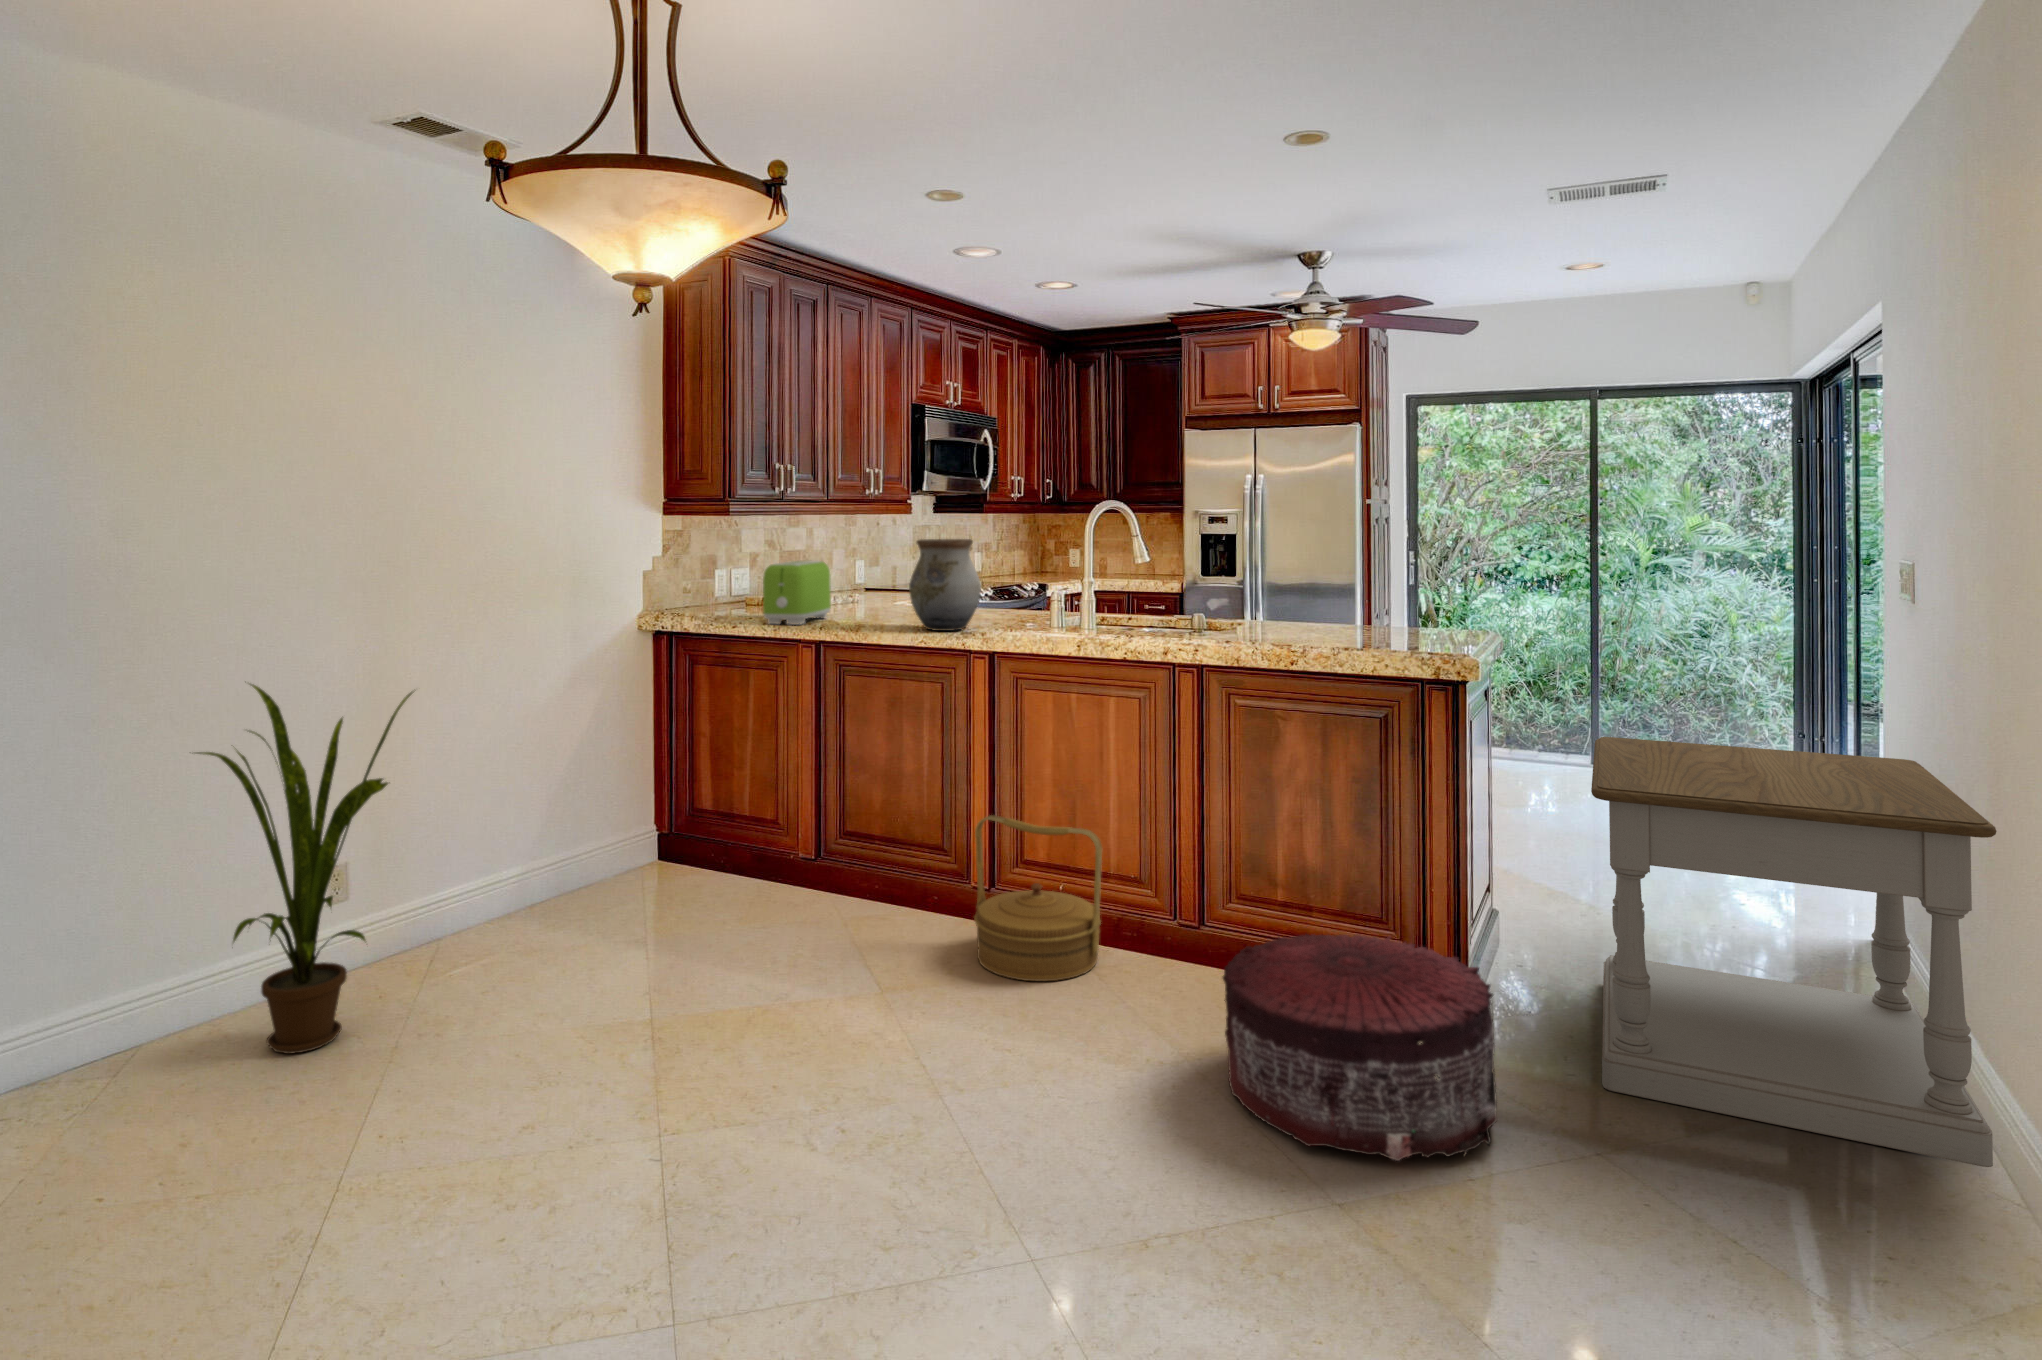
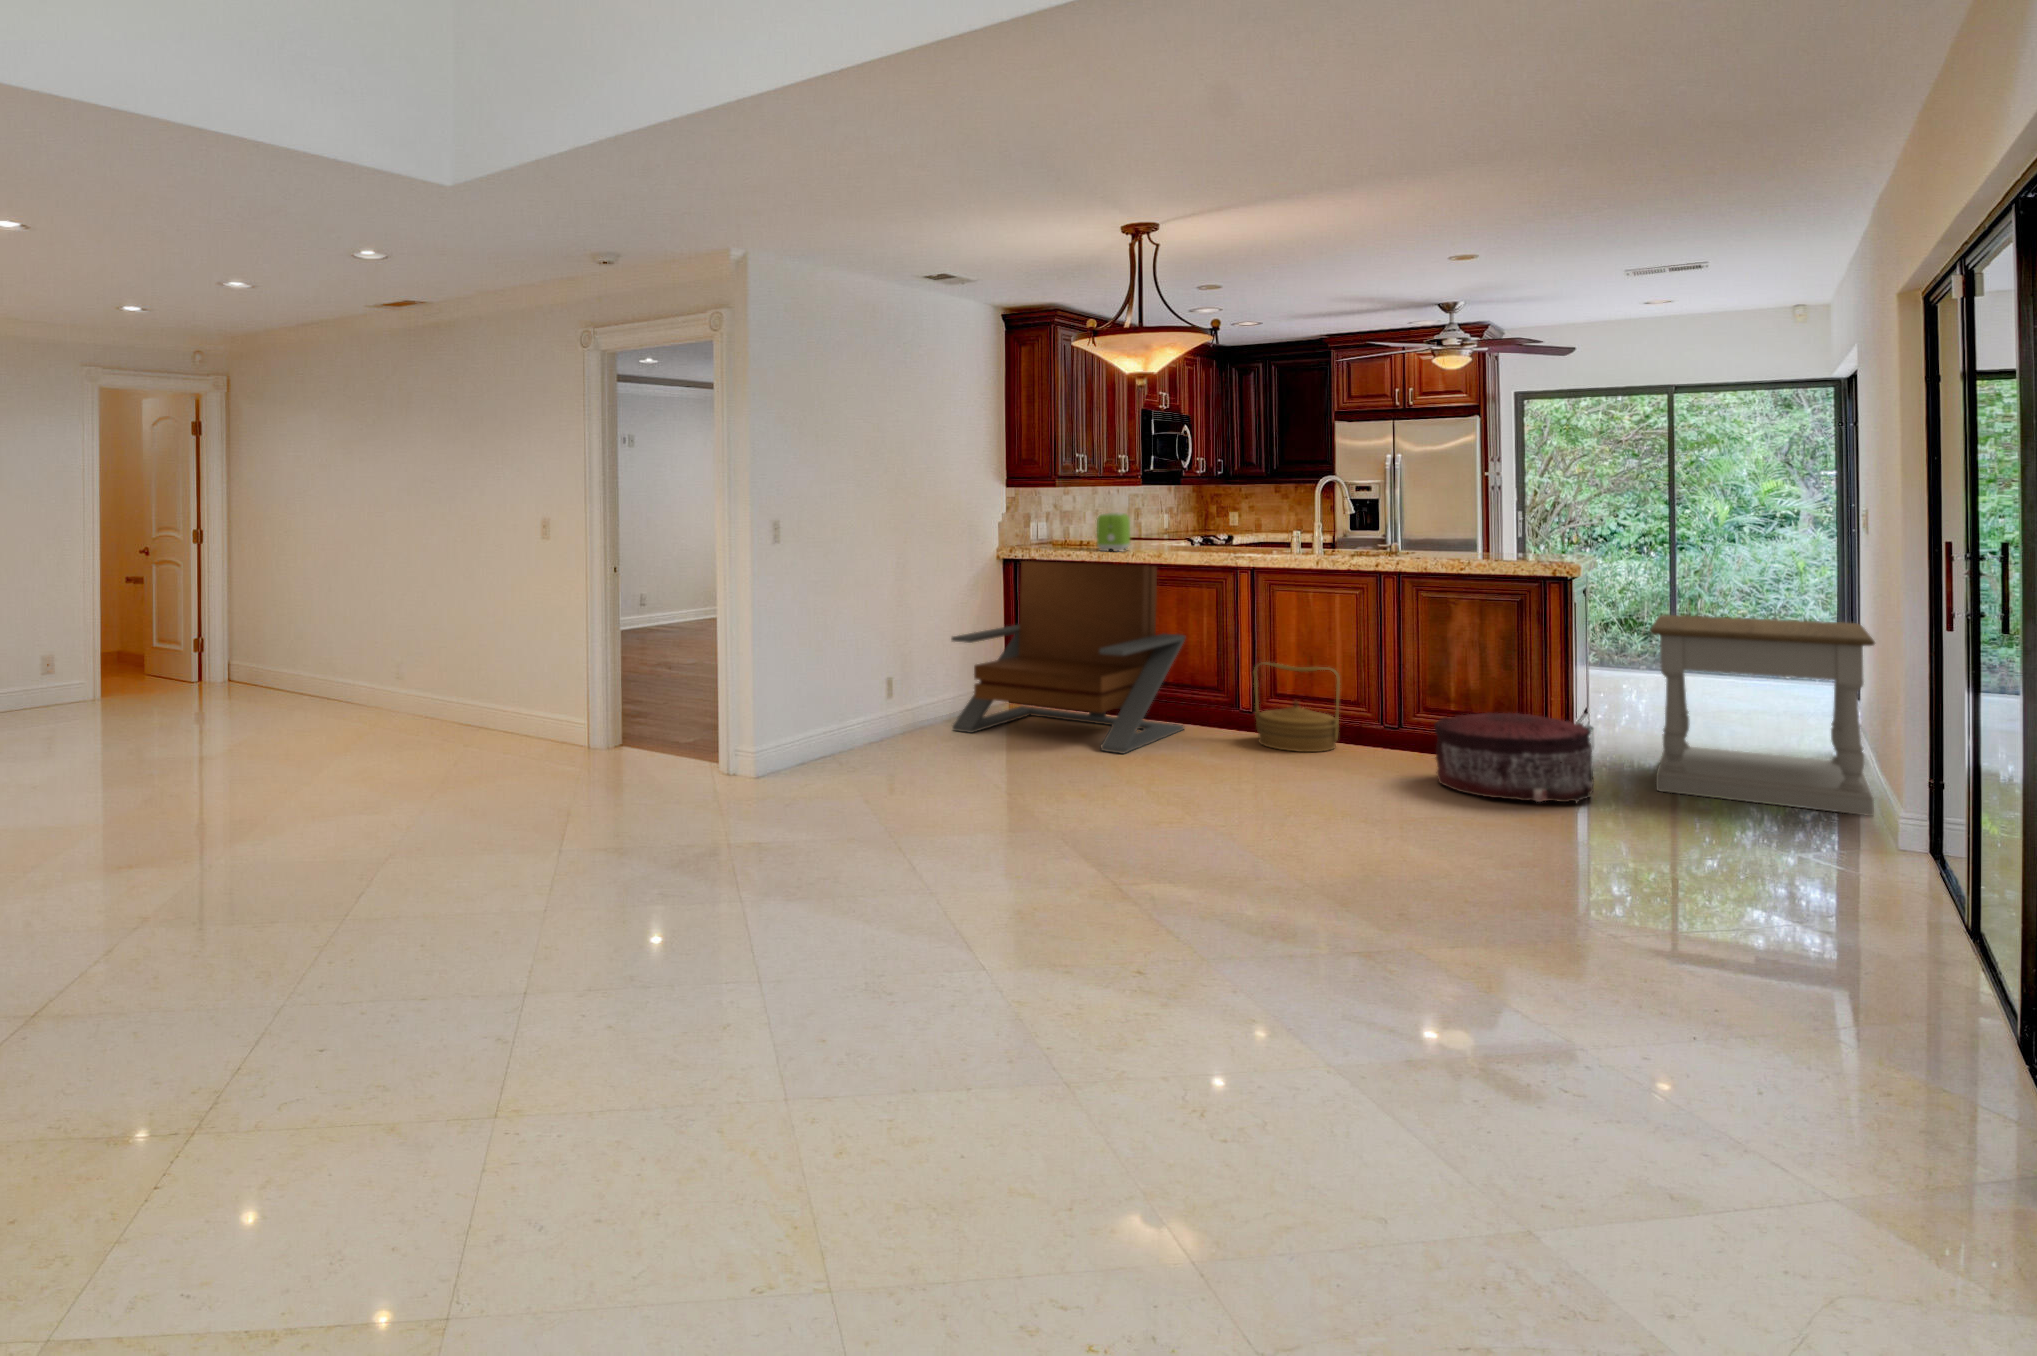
vase: present [909,539,981,631] -> none [1193,498,1241,555]
lounge chair: none [485,640,886,1005] -> present [952,561,1185,753]
house plant: present [197,684,414,1054] -> none [861,572,968,761]

